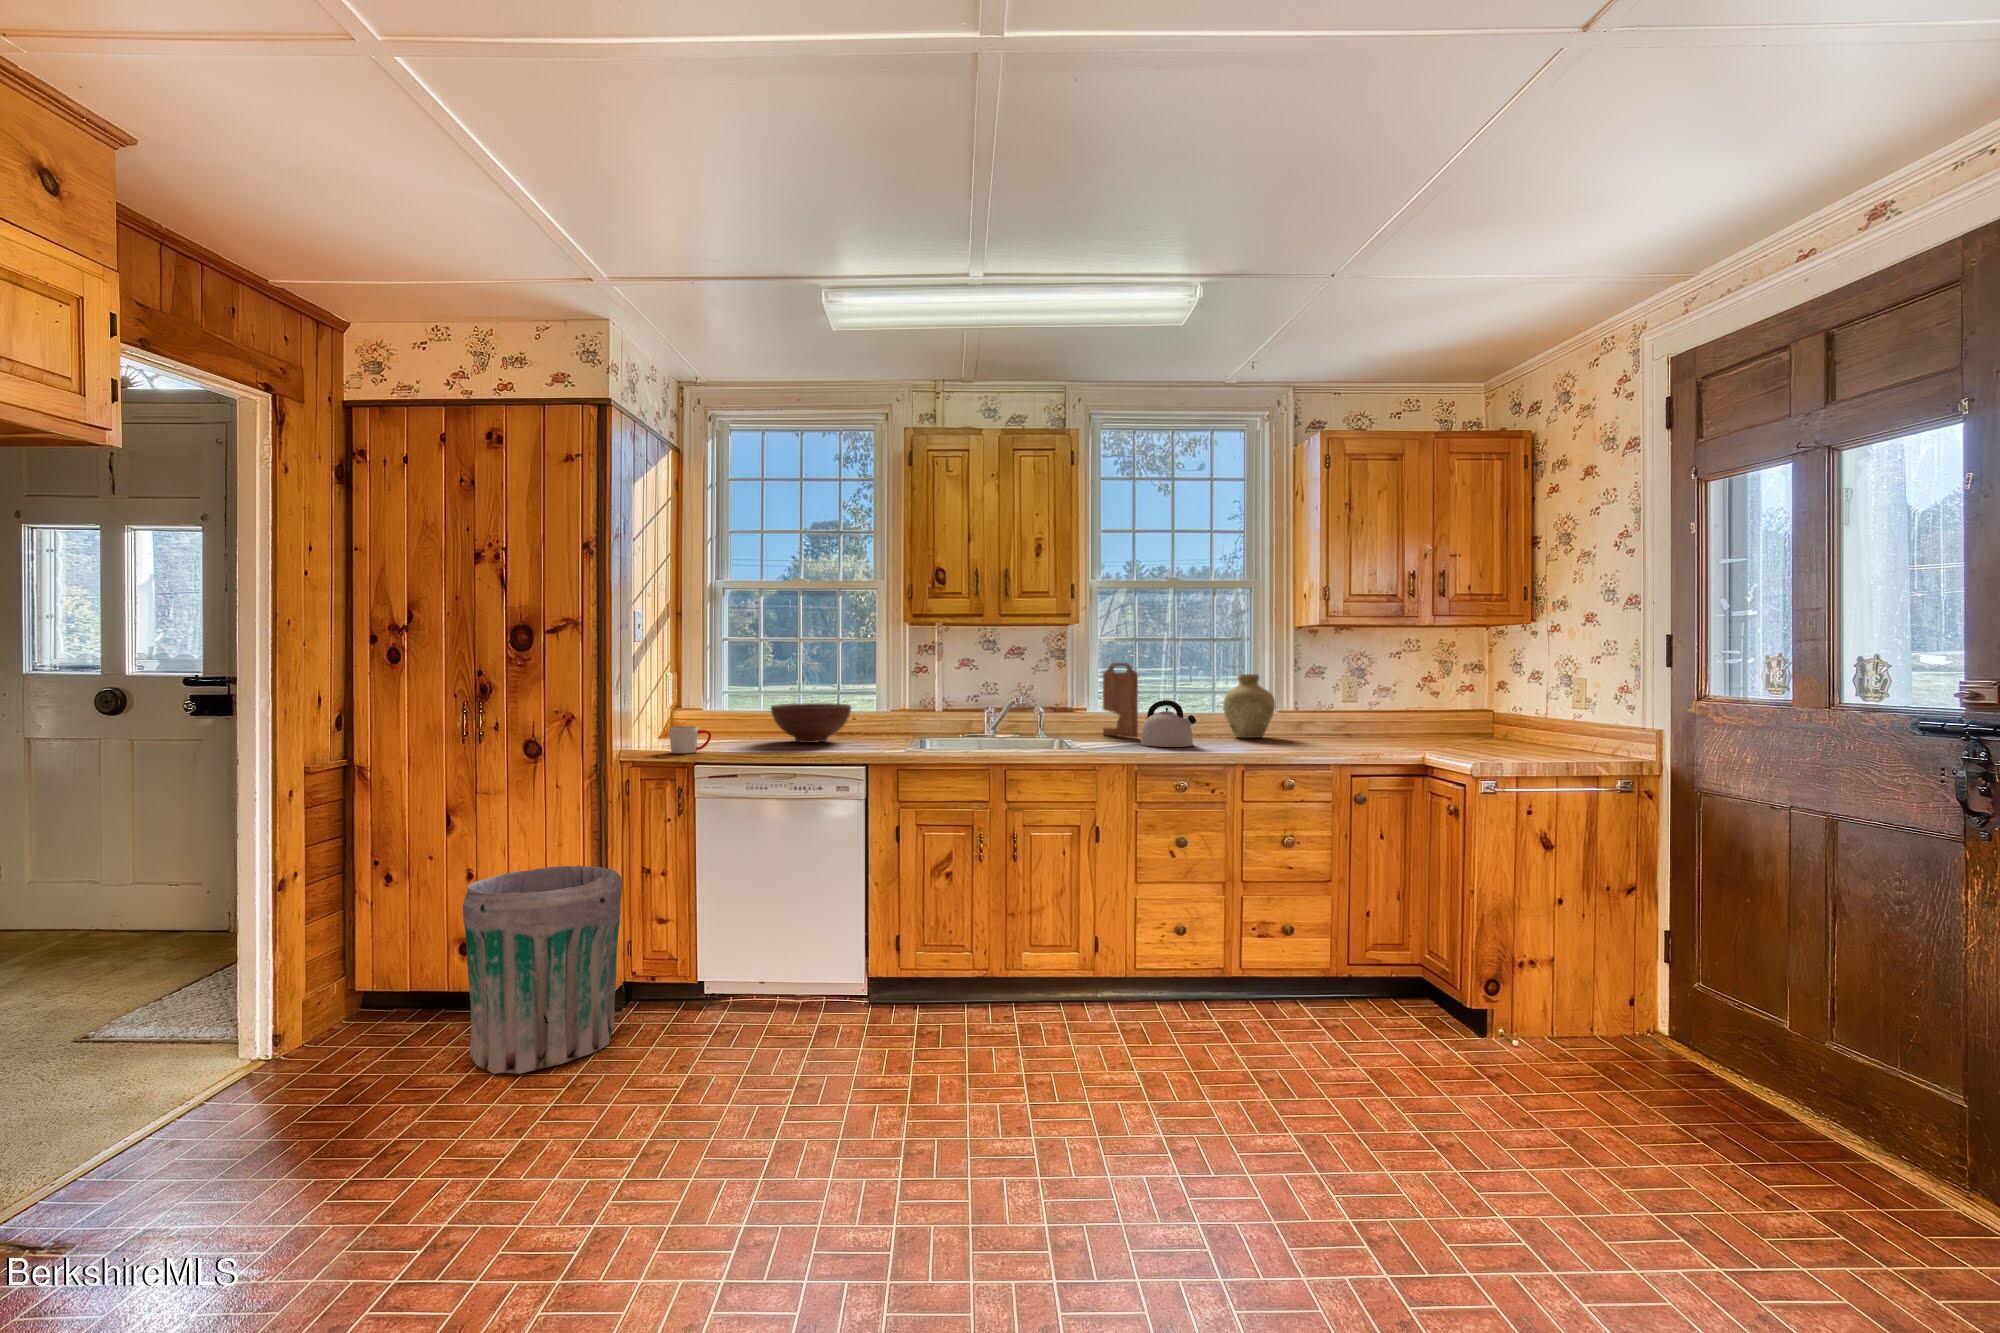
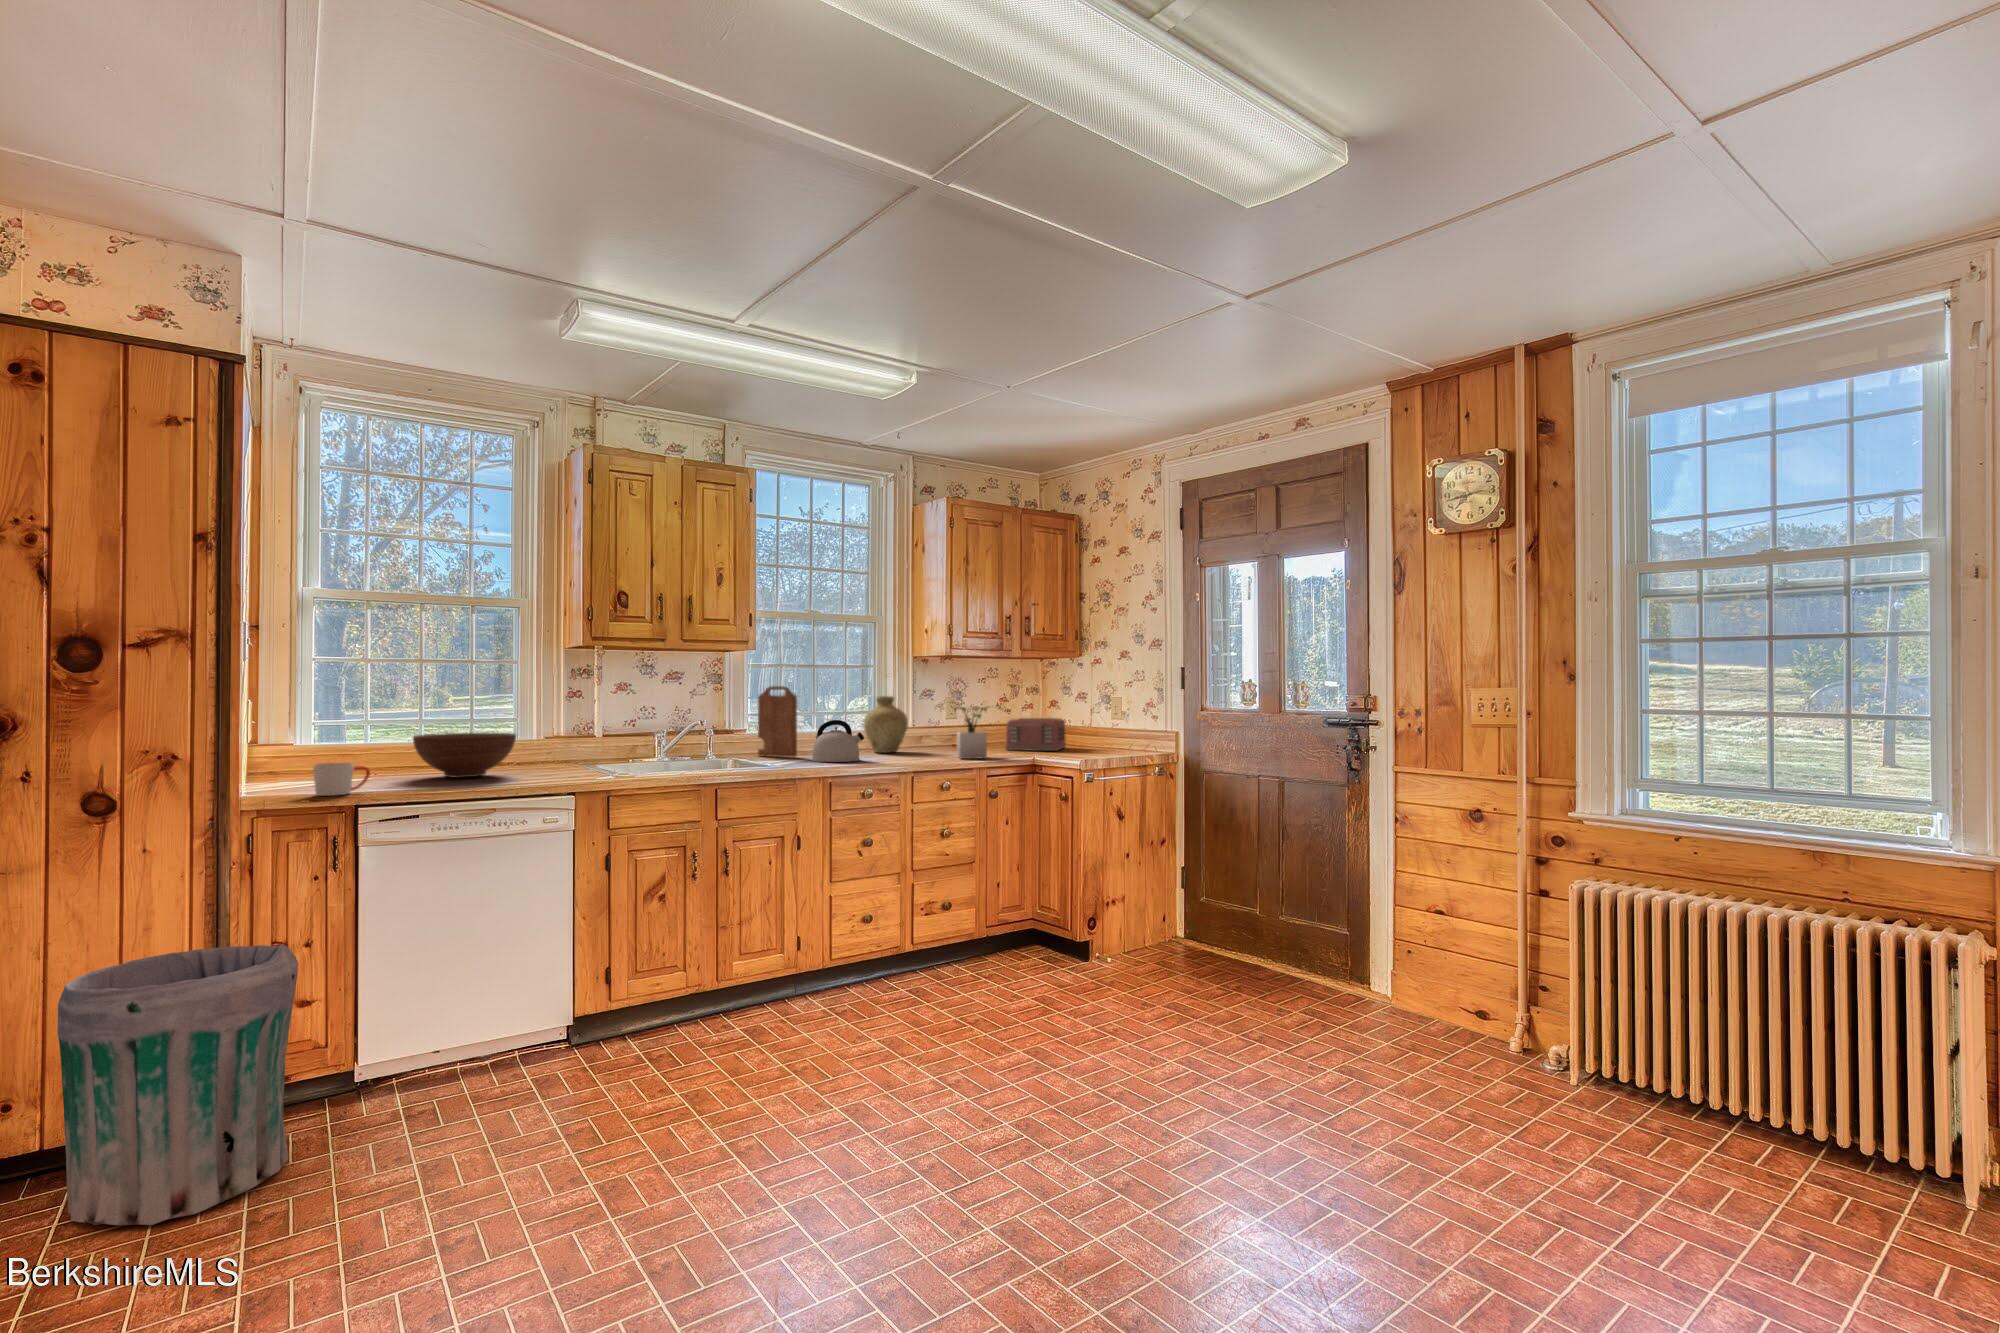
potted plant: none [1284,682,1374,753] -> present [938,702,1003,759]
toaster: none [1409,703,1508,747] -> present [1005,718,1066,751]

